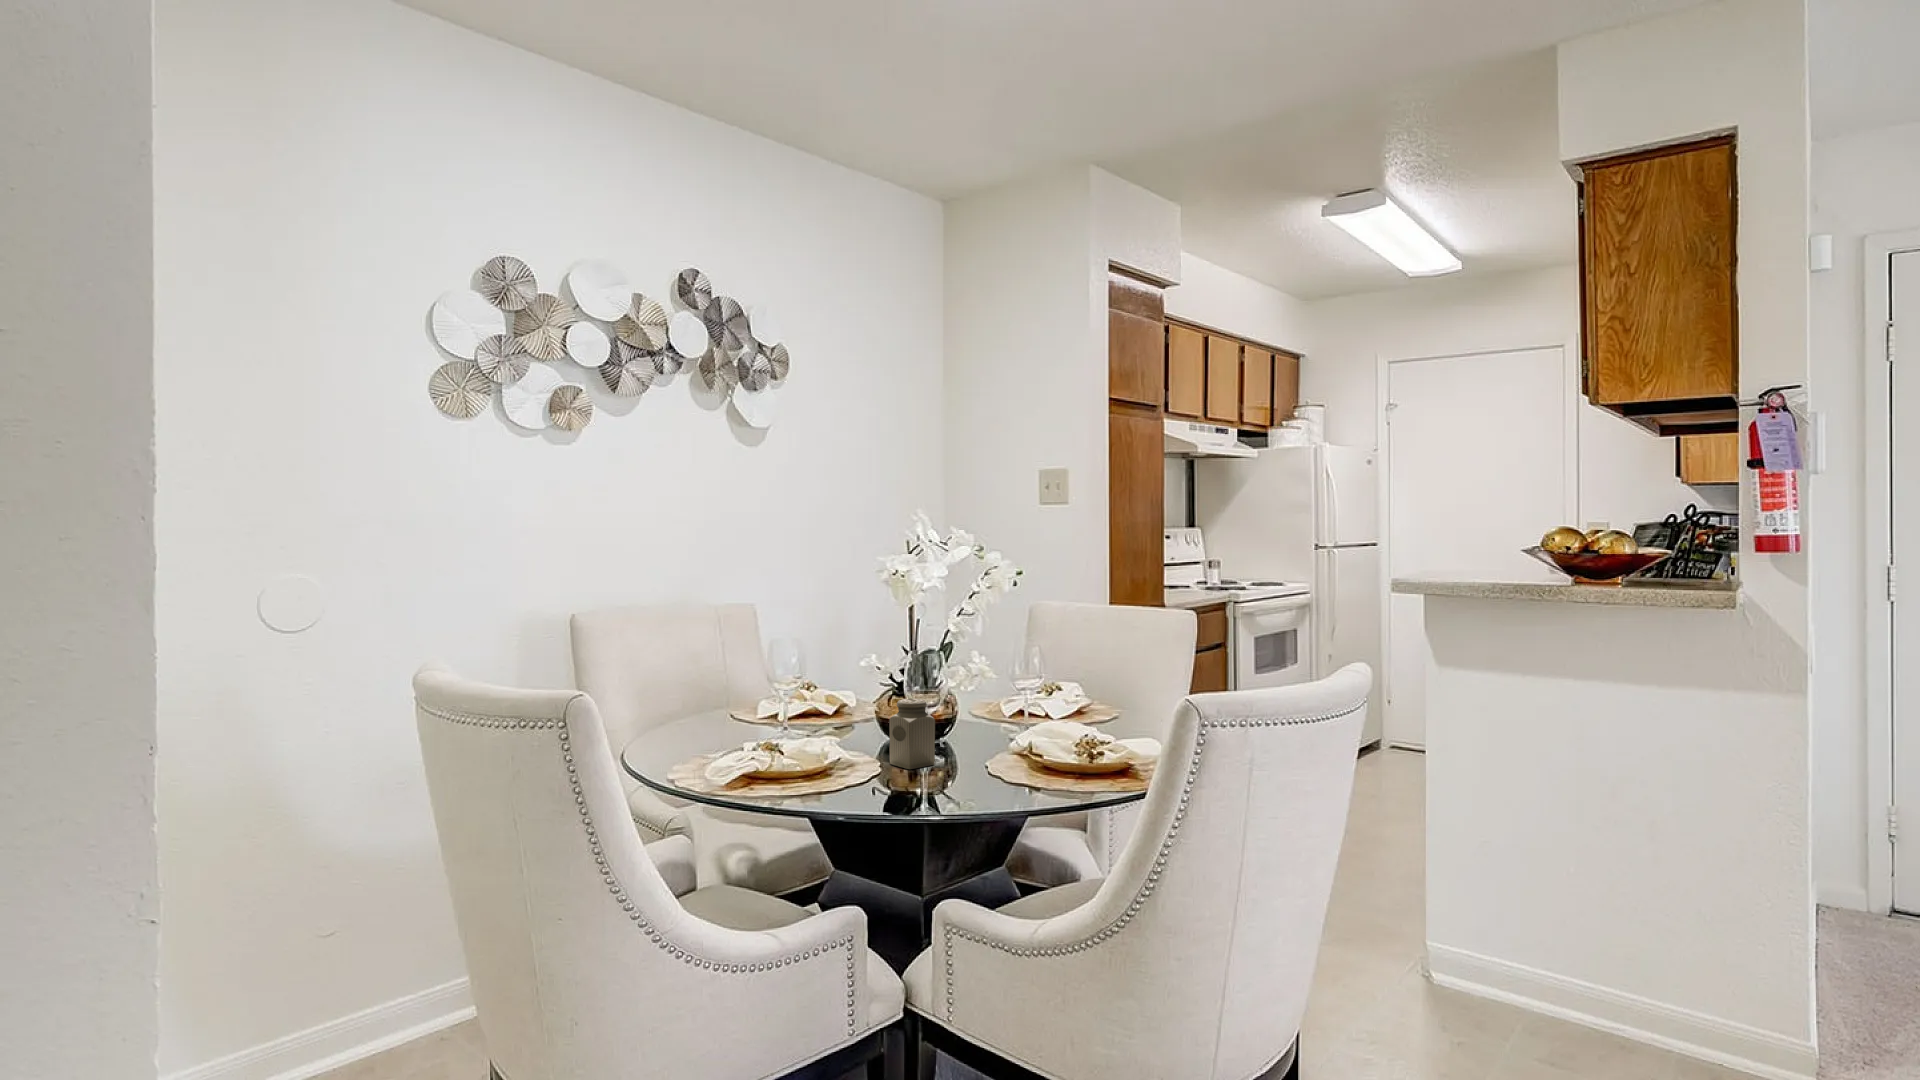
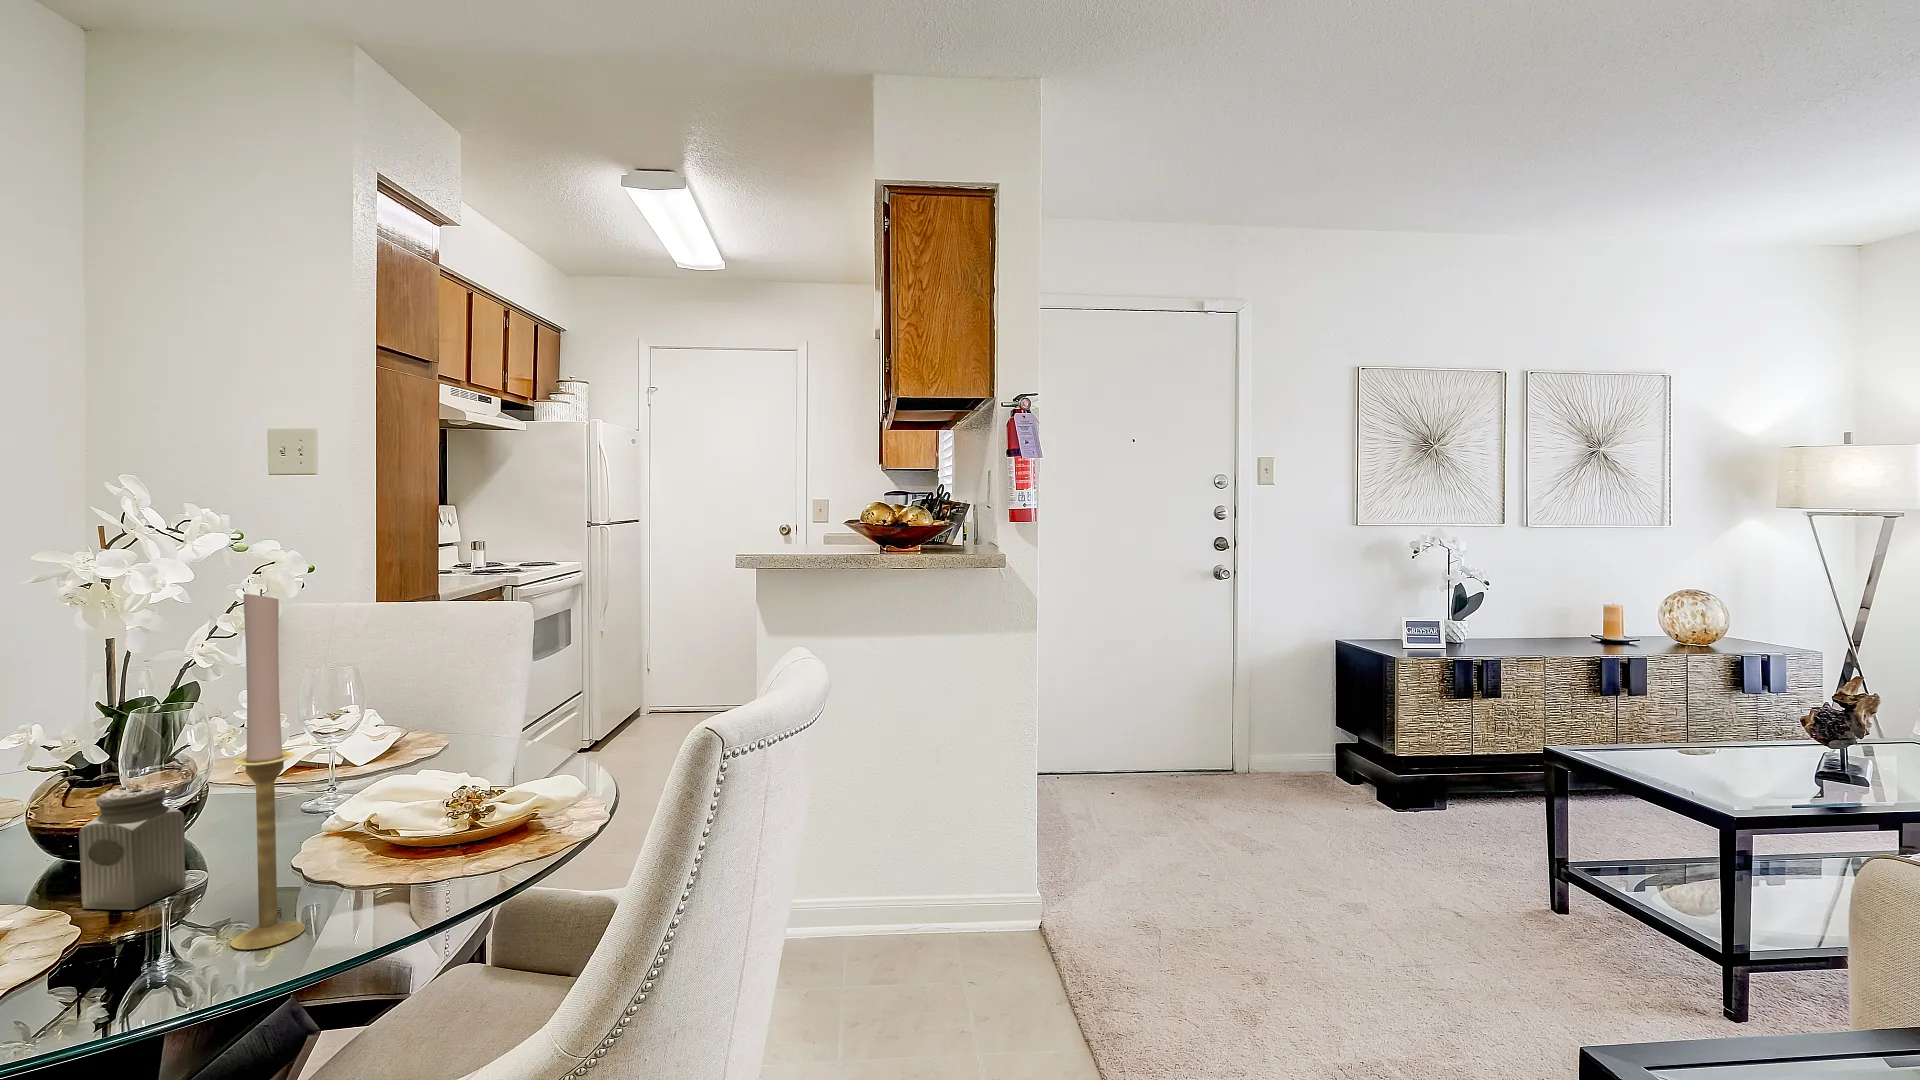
candlestick: none [941,584,977,799] -> present [231,589,305,949]

